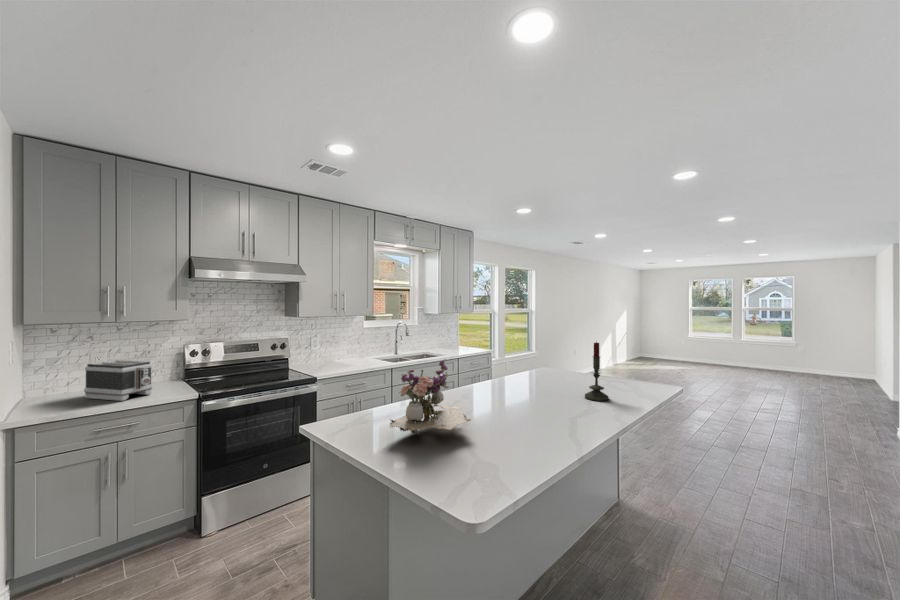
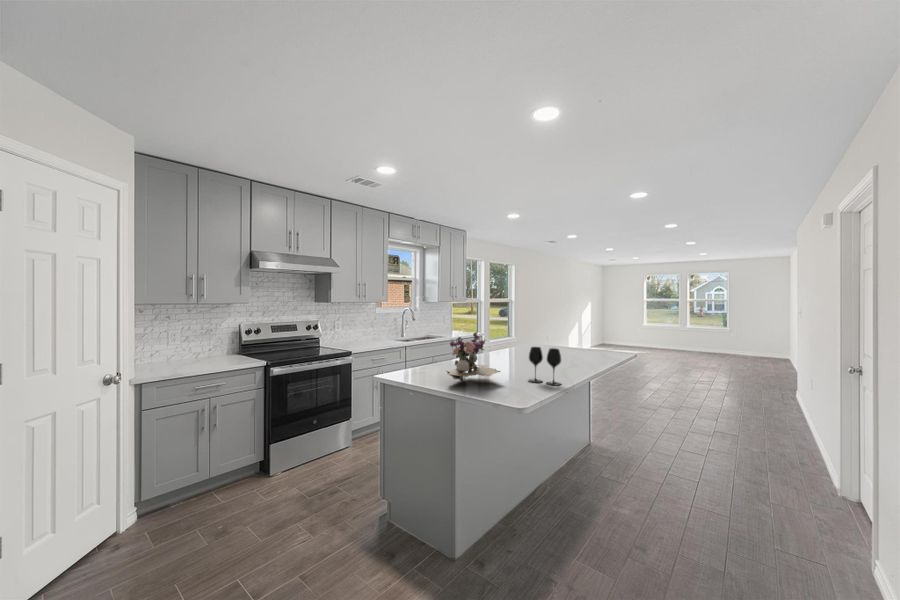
candle: present [585,342,609,401] -> none [570,321,587,365]
toaster: present [84,360,152,401] -> none [173,335,227,367]
wine glass: none [513,383,561,444] -> present [528,347,561,385]

